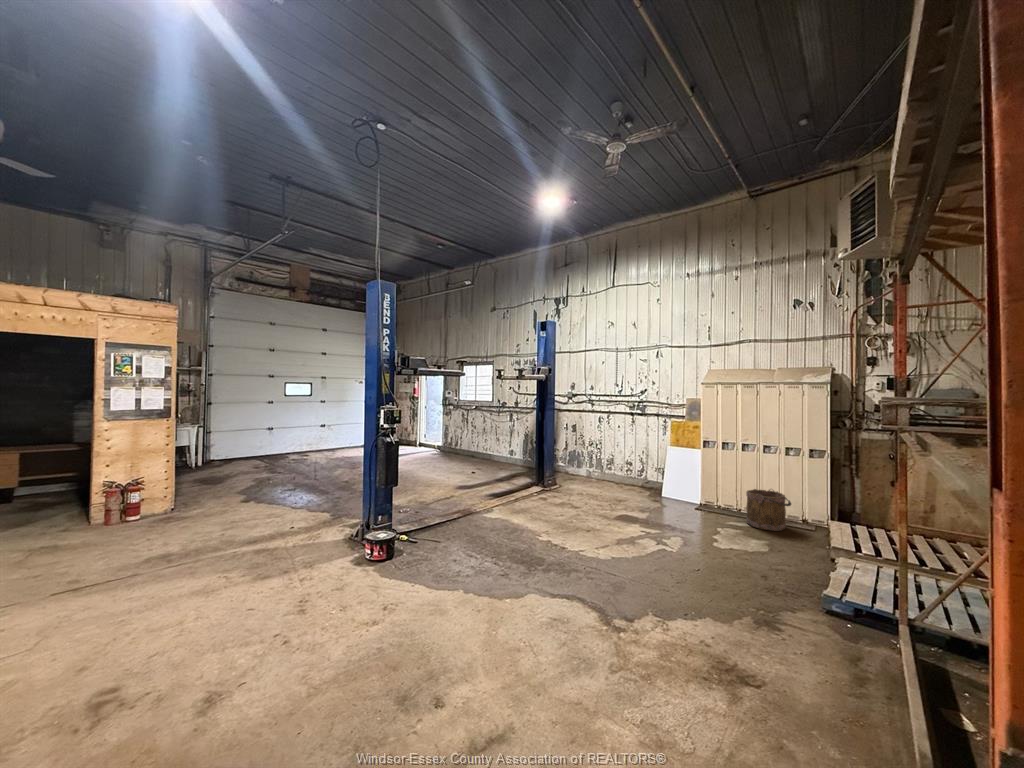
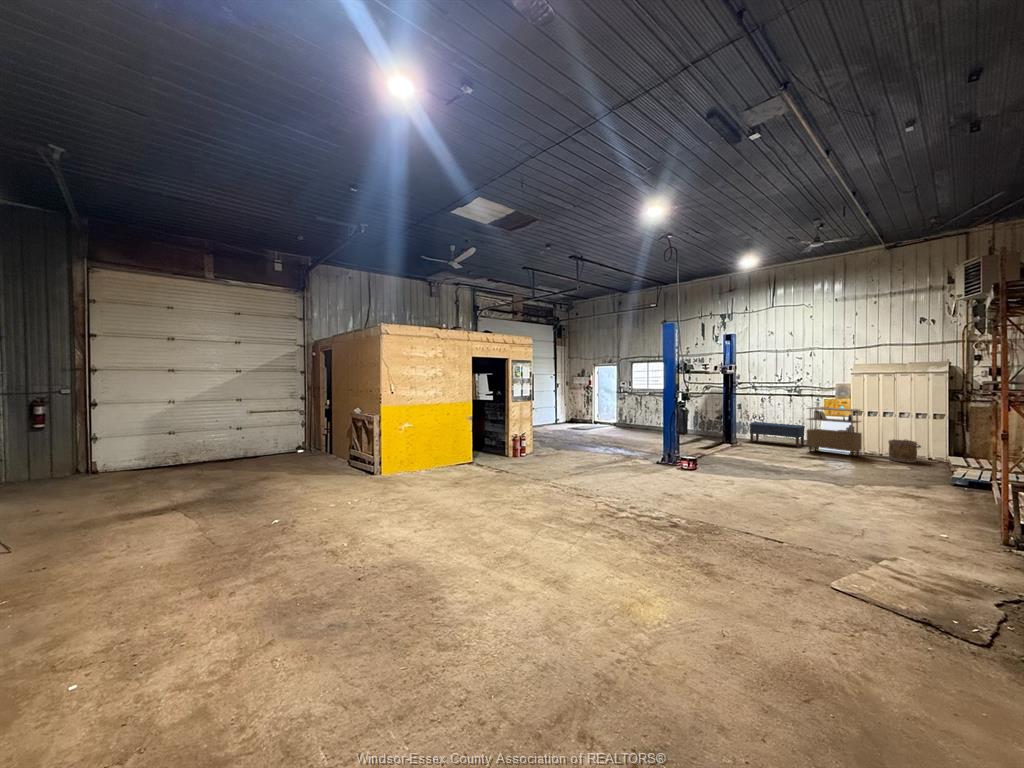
shelving unit: none [639,433,712,517] -> present [807,406,862,457]
bench: none [578,452,648,494] -> present [749,422,805,447]

